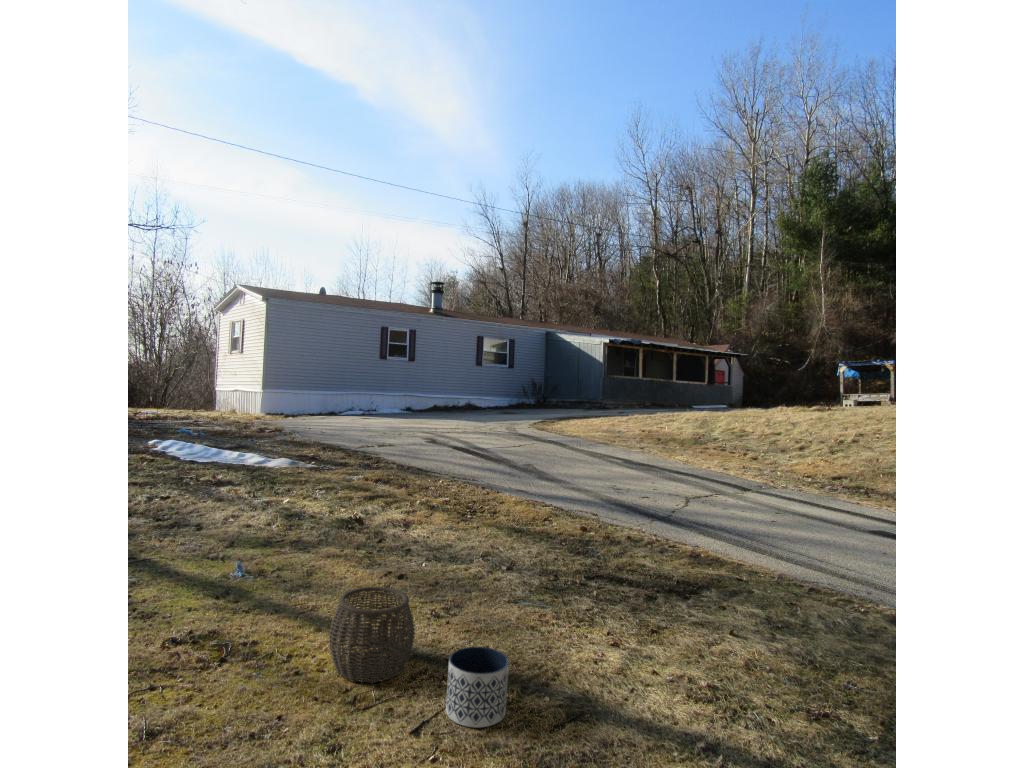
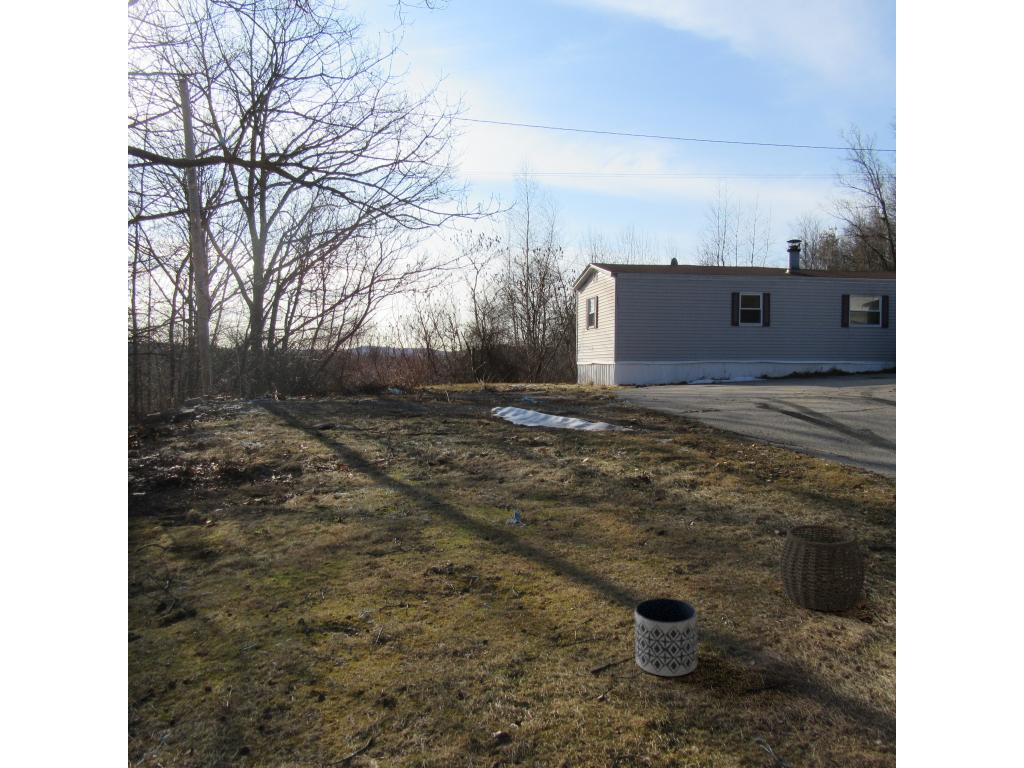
woven basket: present [329,587,415,683] -> present [779,525,866,612]

